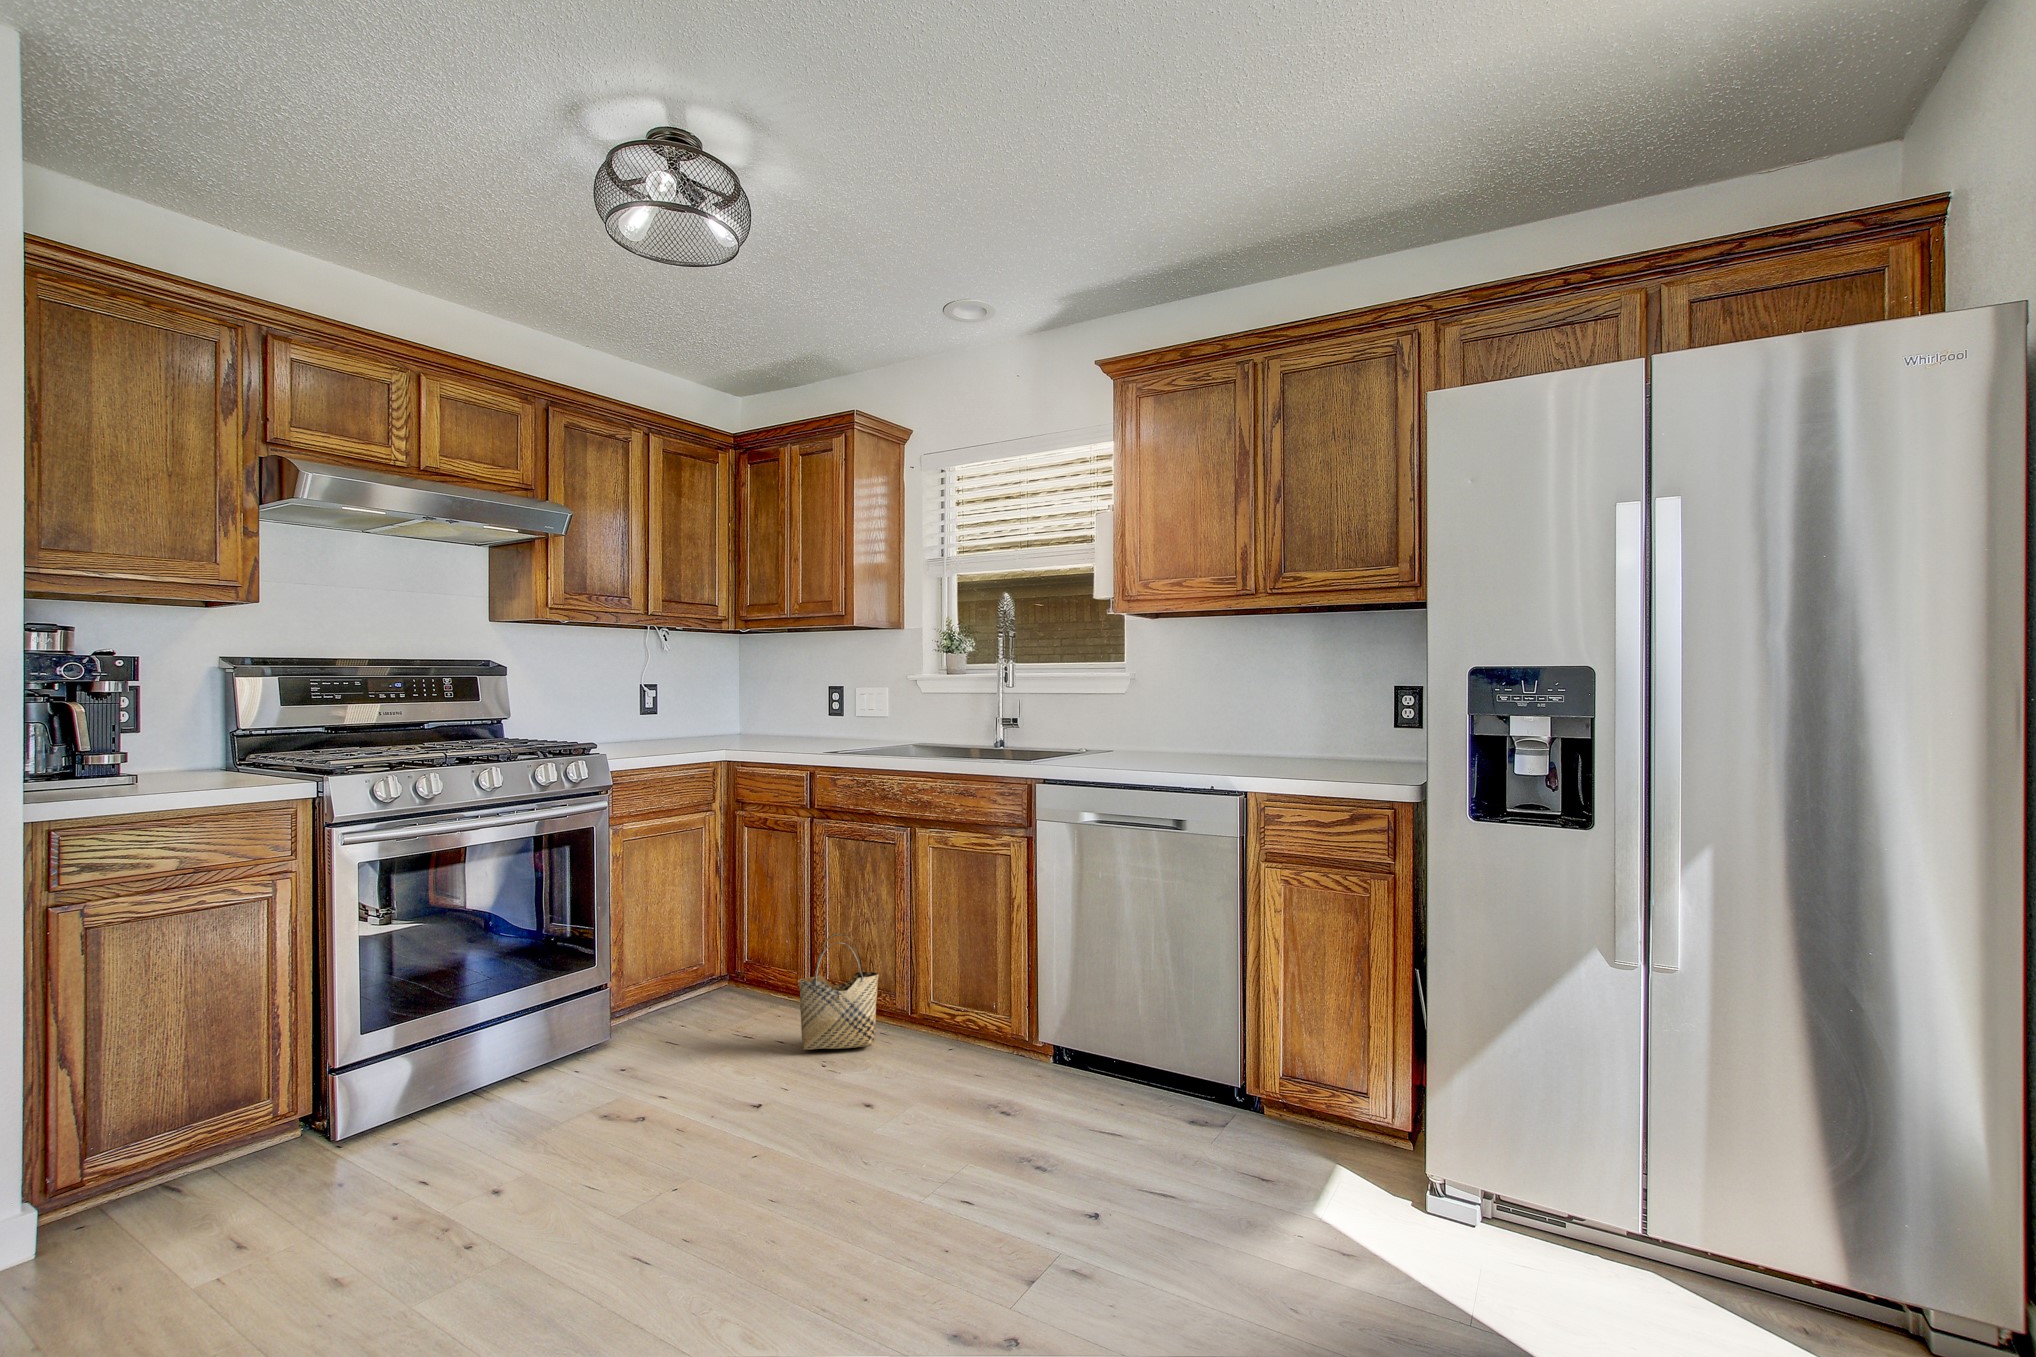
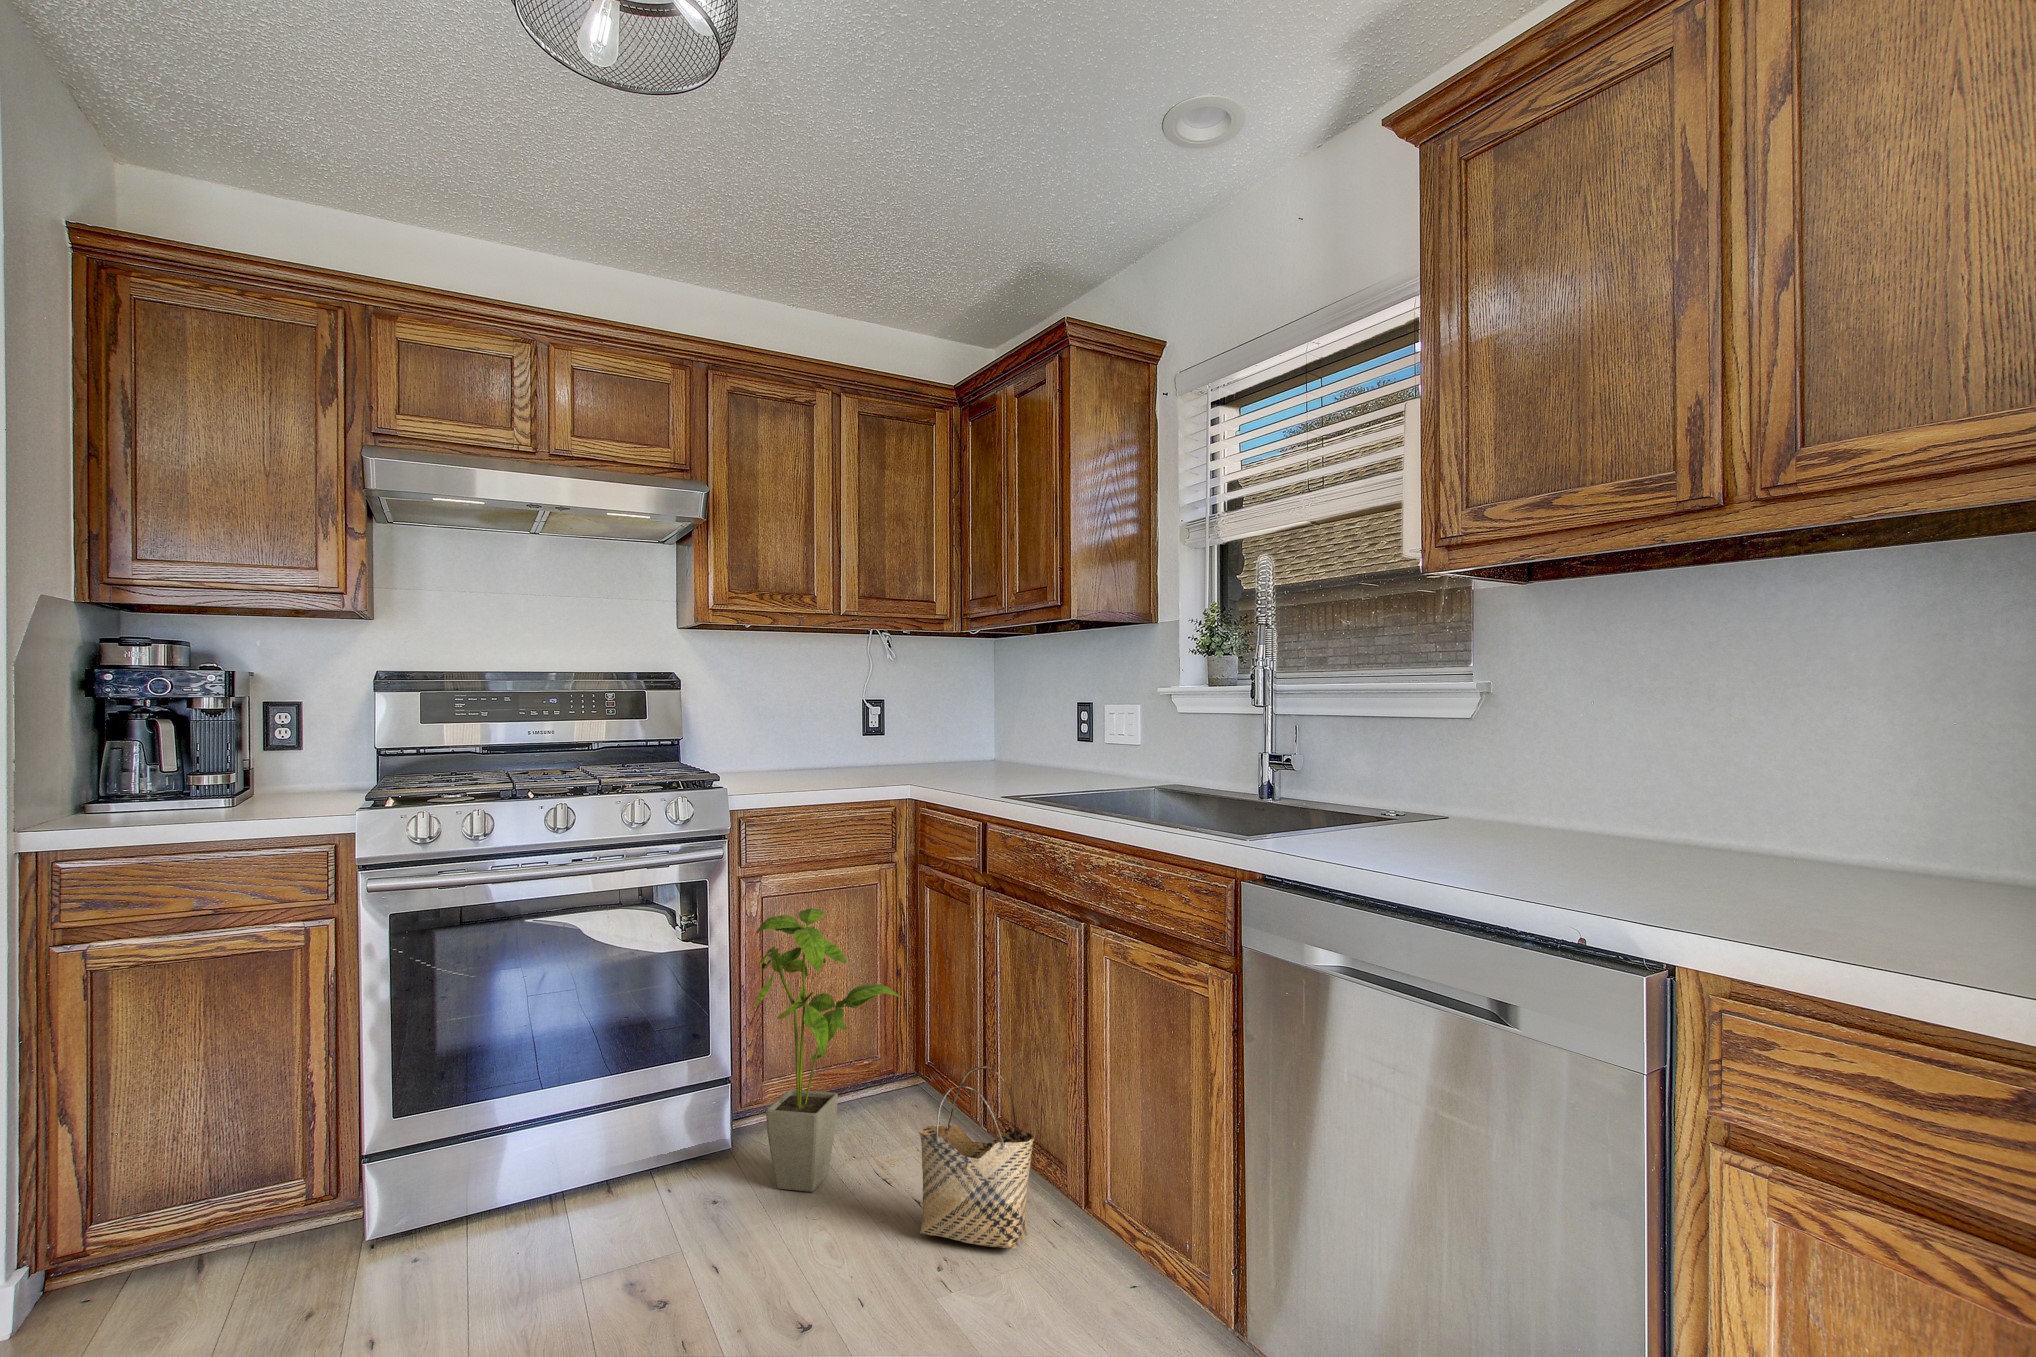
house plant: none [646,838,761,1049] -> present [752,908,901,1192]

